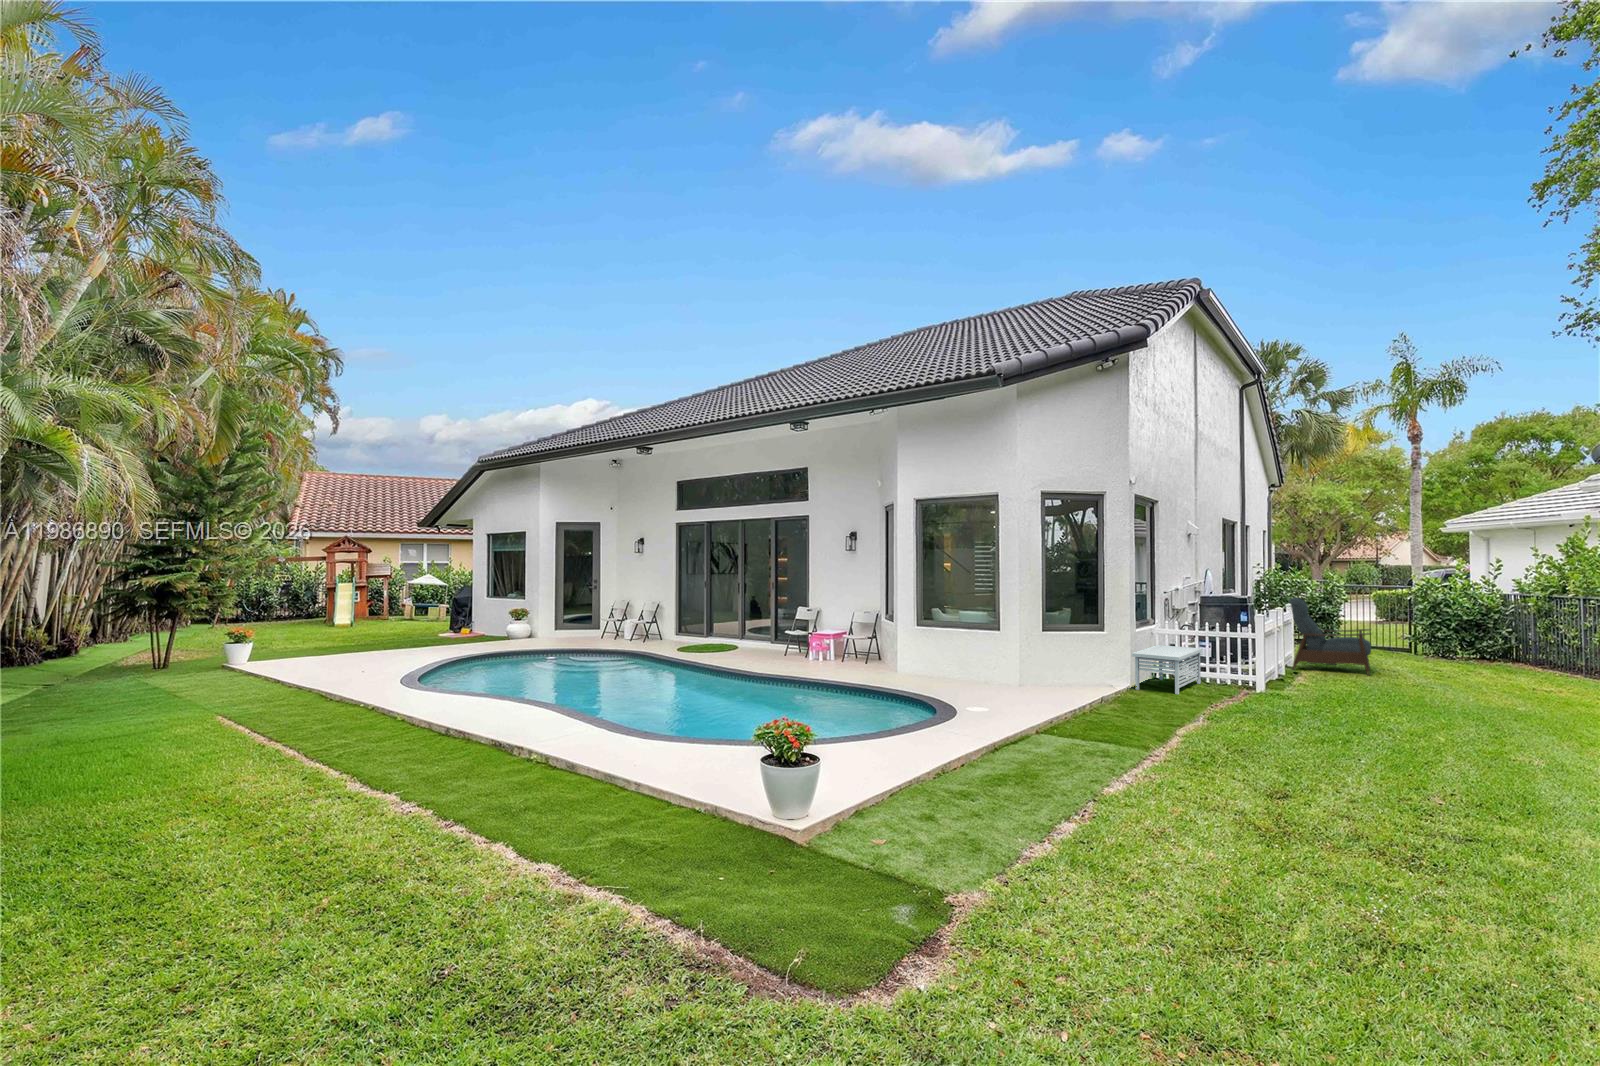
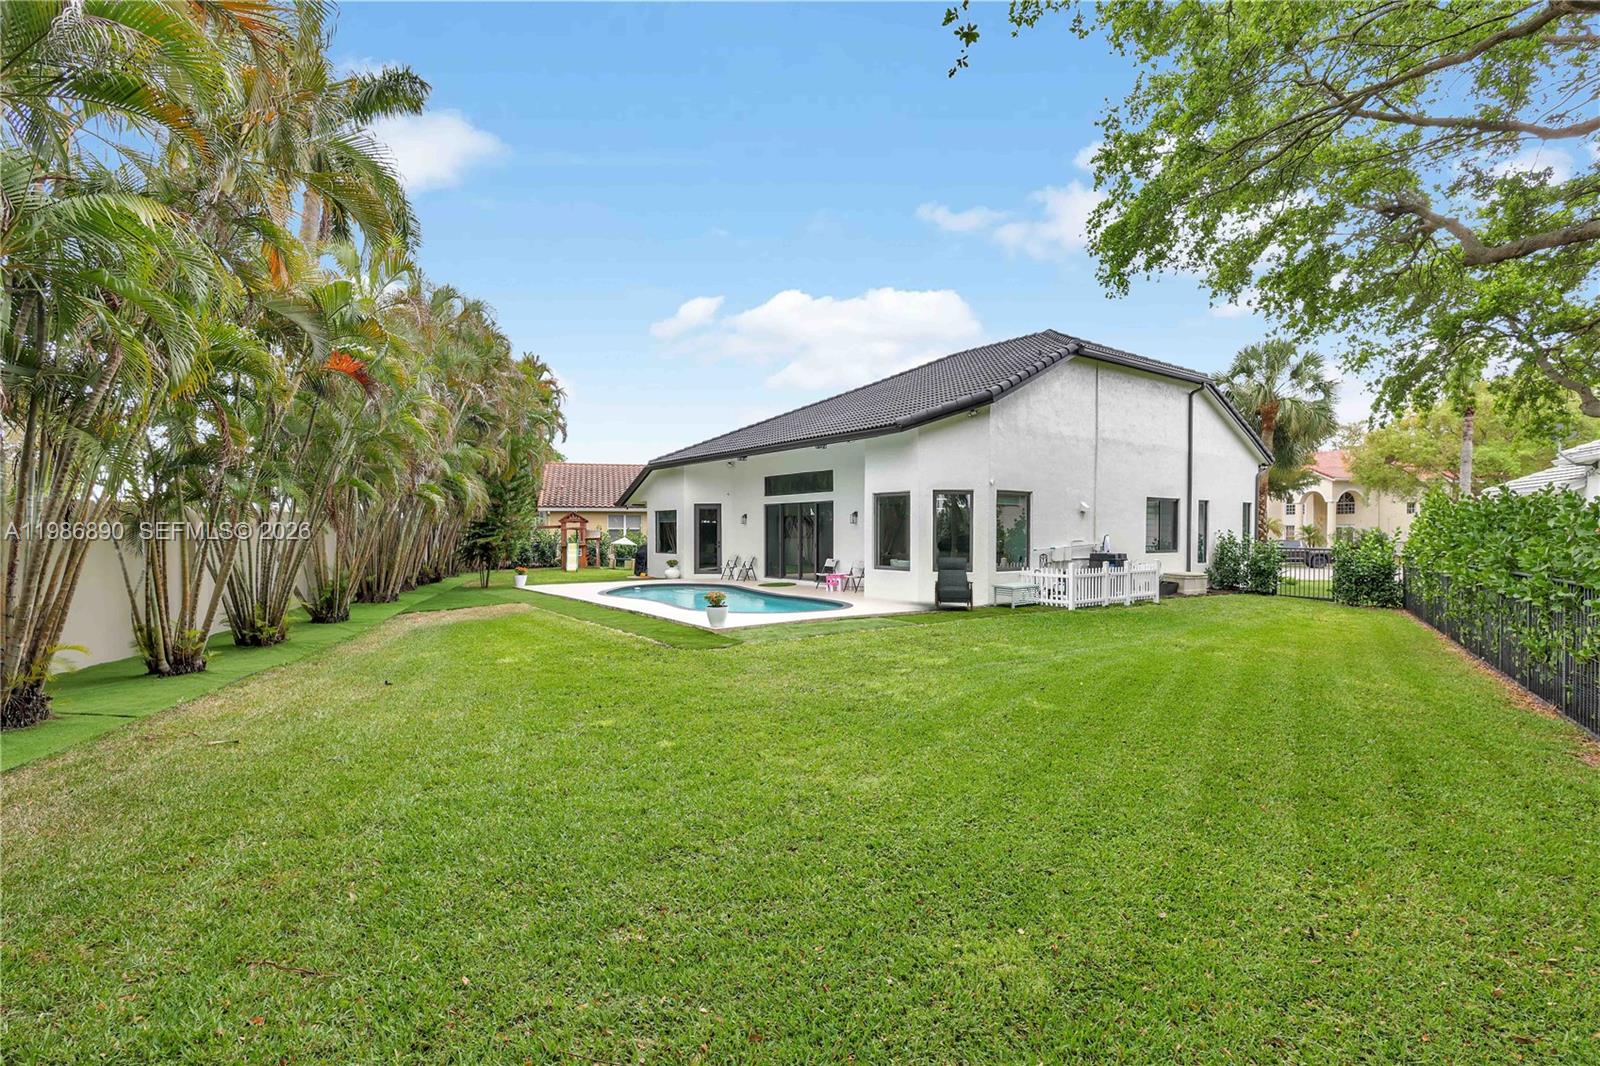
chair: present [1289,597,1371,676] -> present [935,557,973,612]

